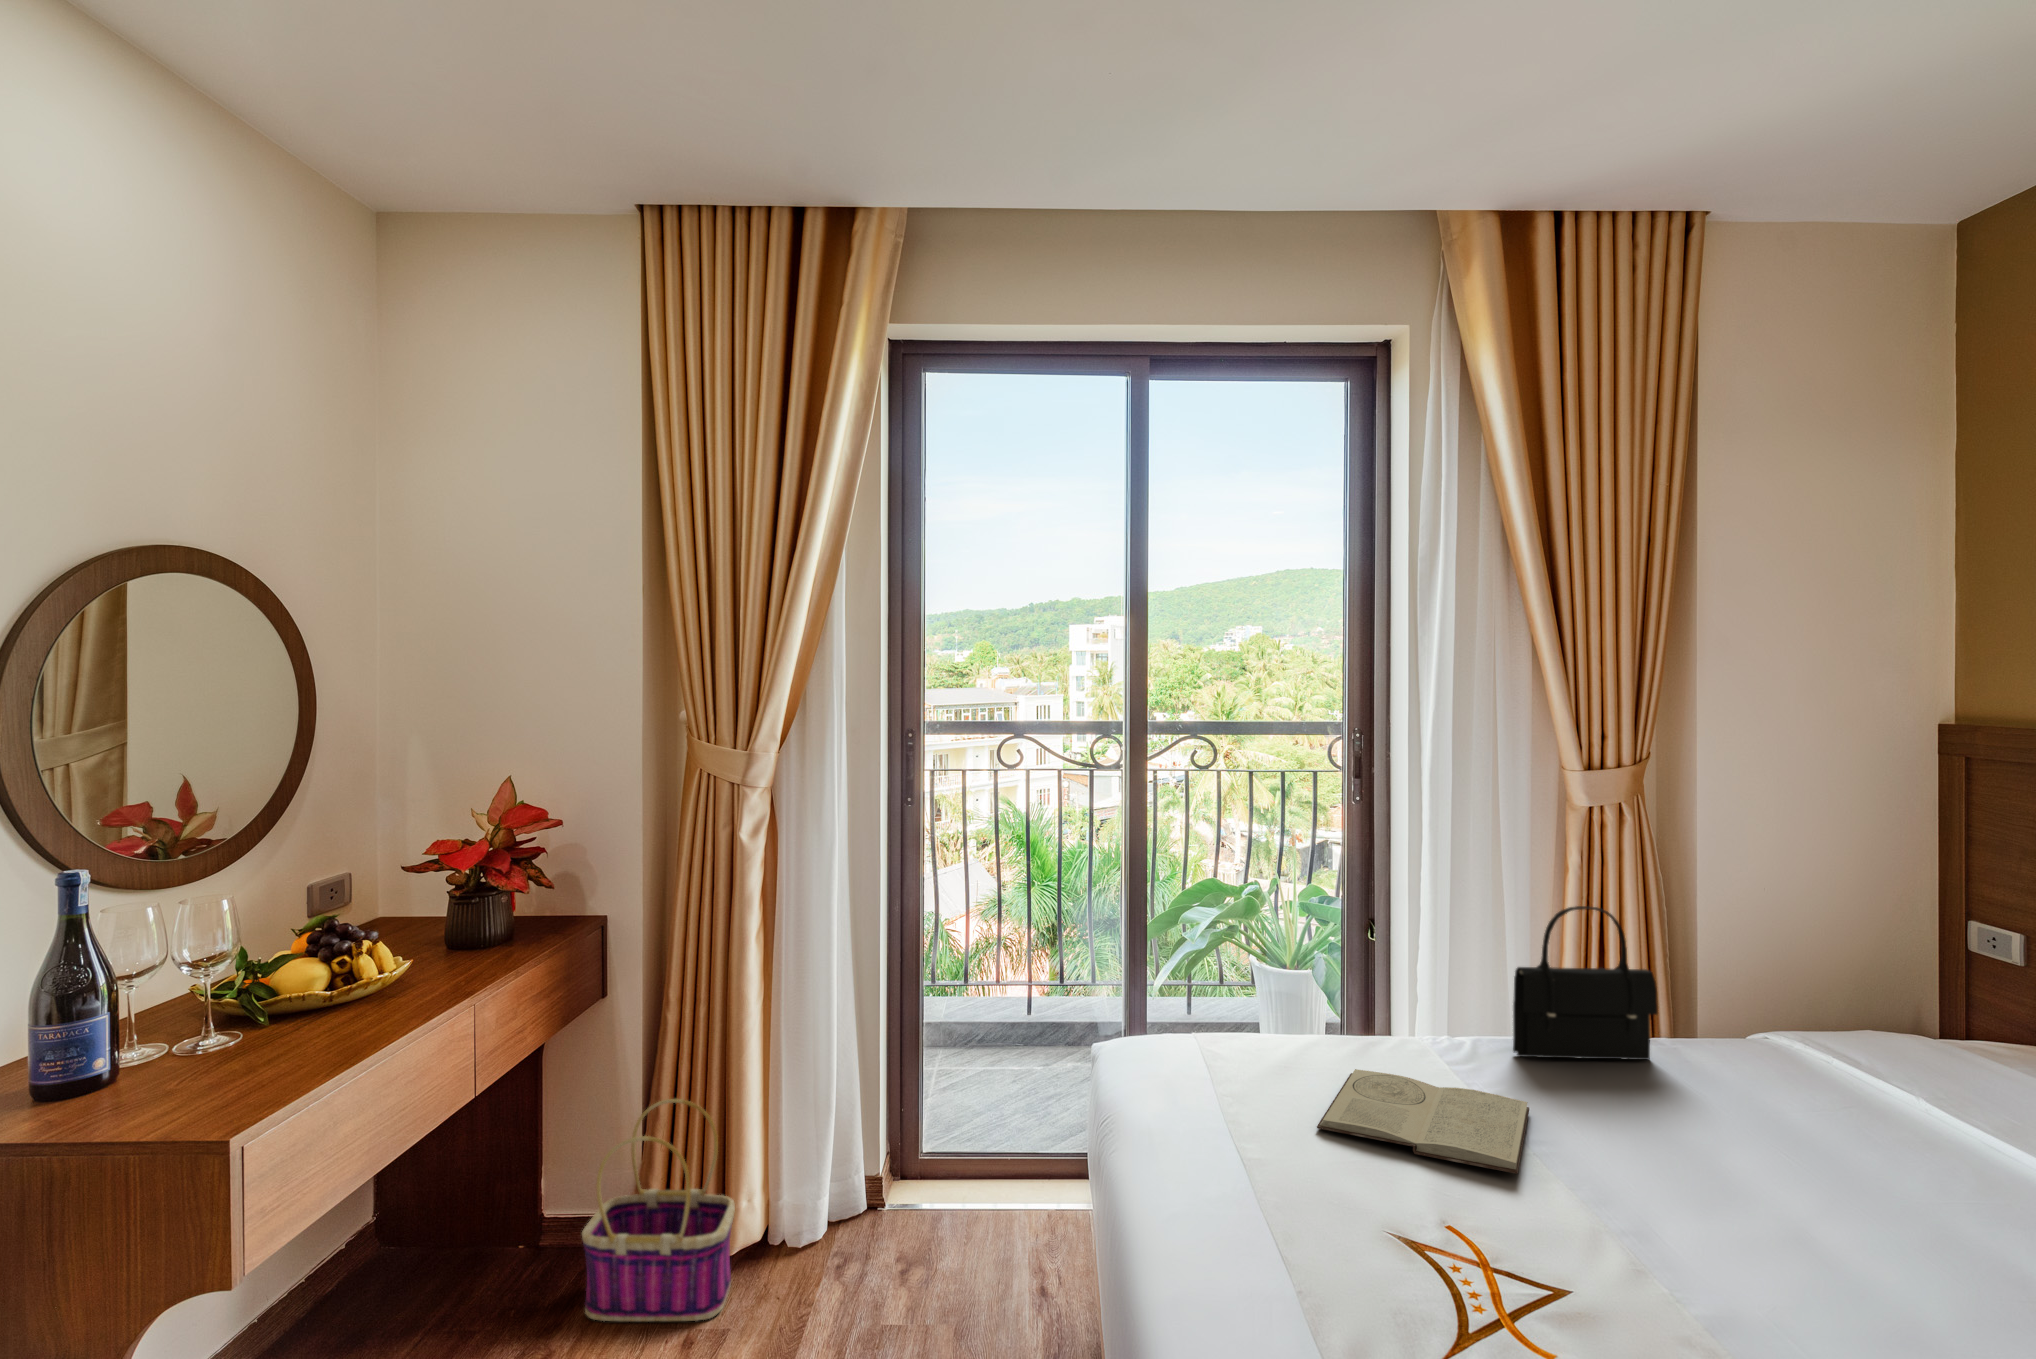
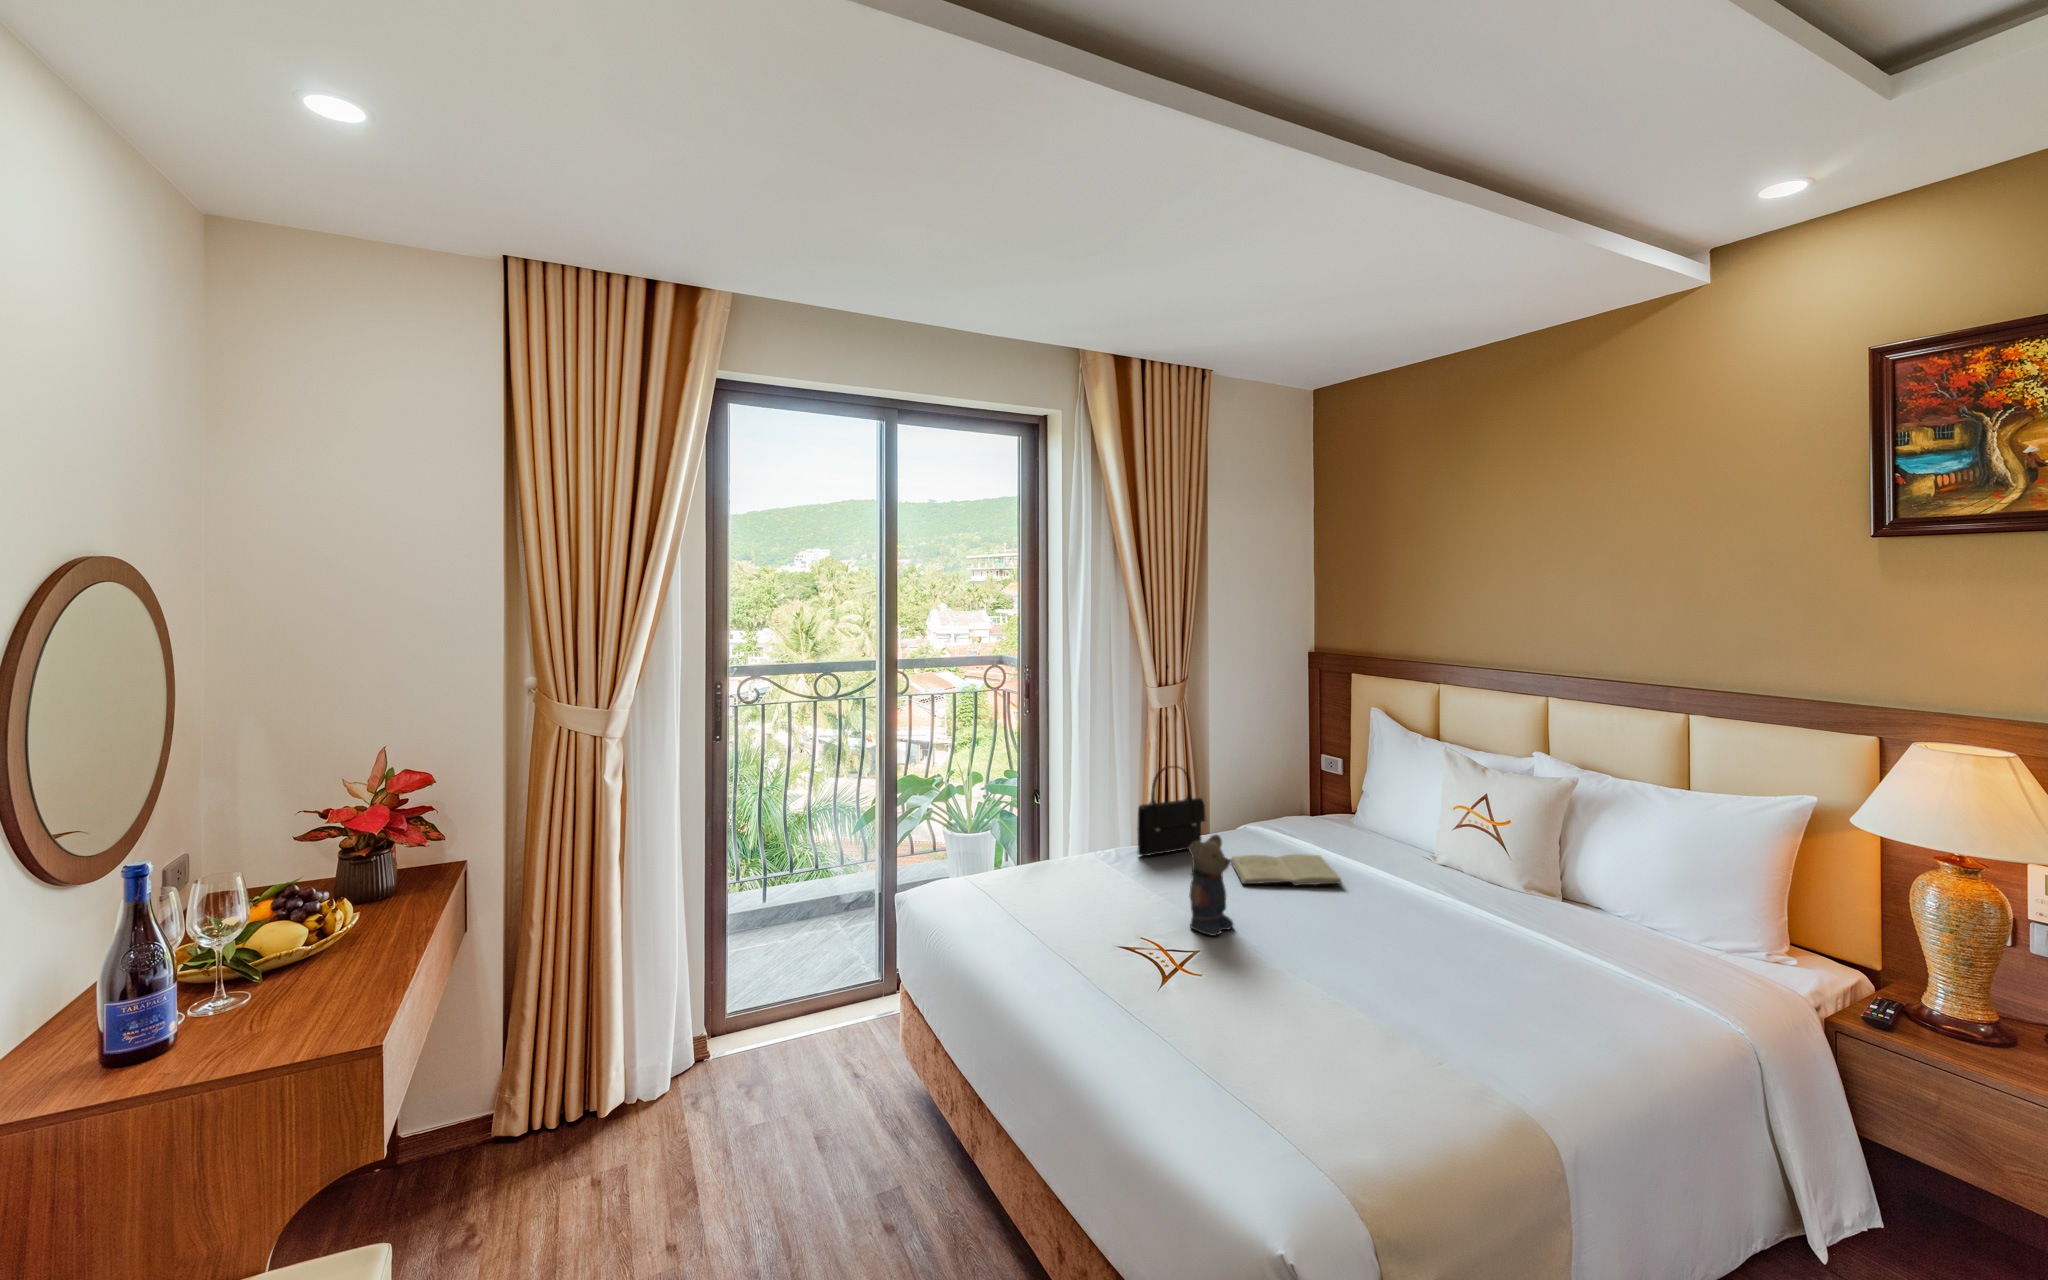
teddy bear: none [1556,1055,1666,1263] -> present [1189,835,1233,936]
book: present [1317,1069,1529,1174] -> present [1229,854,1341,885]
basket: present [582,1099,735,1321] -> none [481,1002,615,1193]

